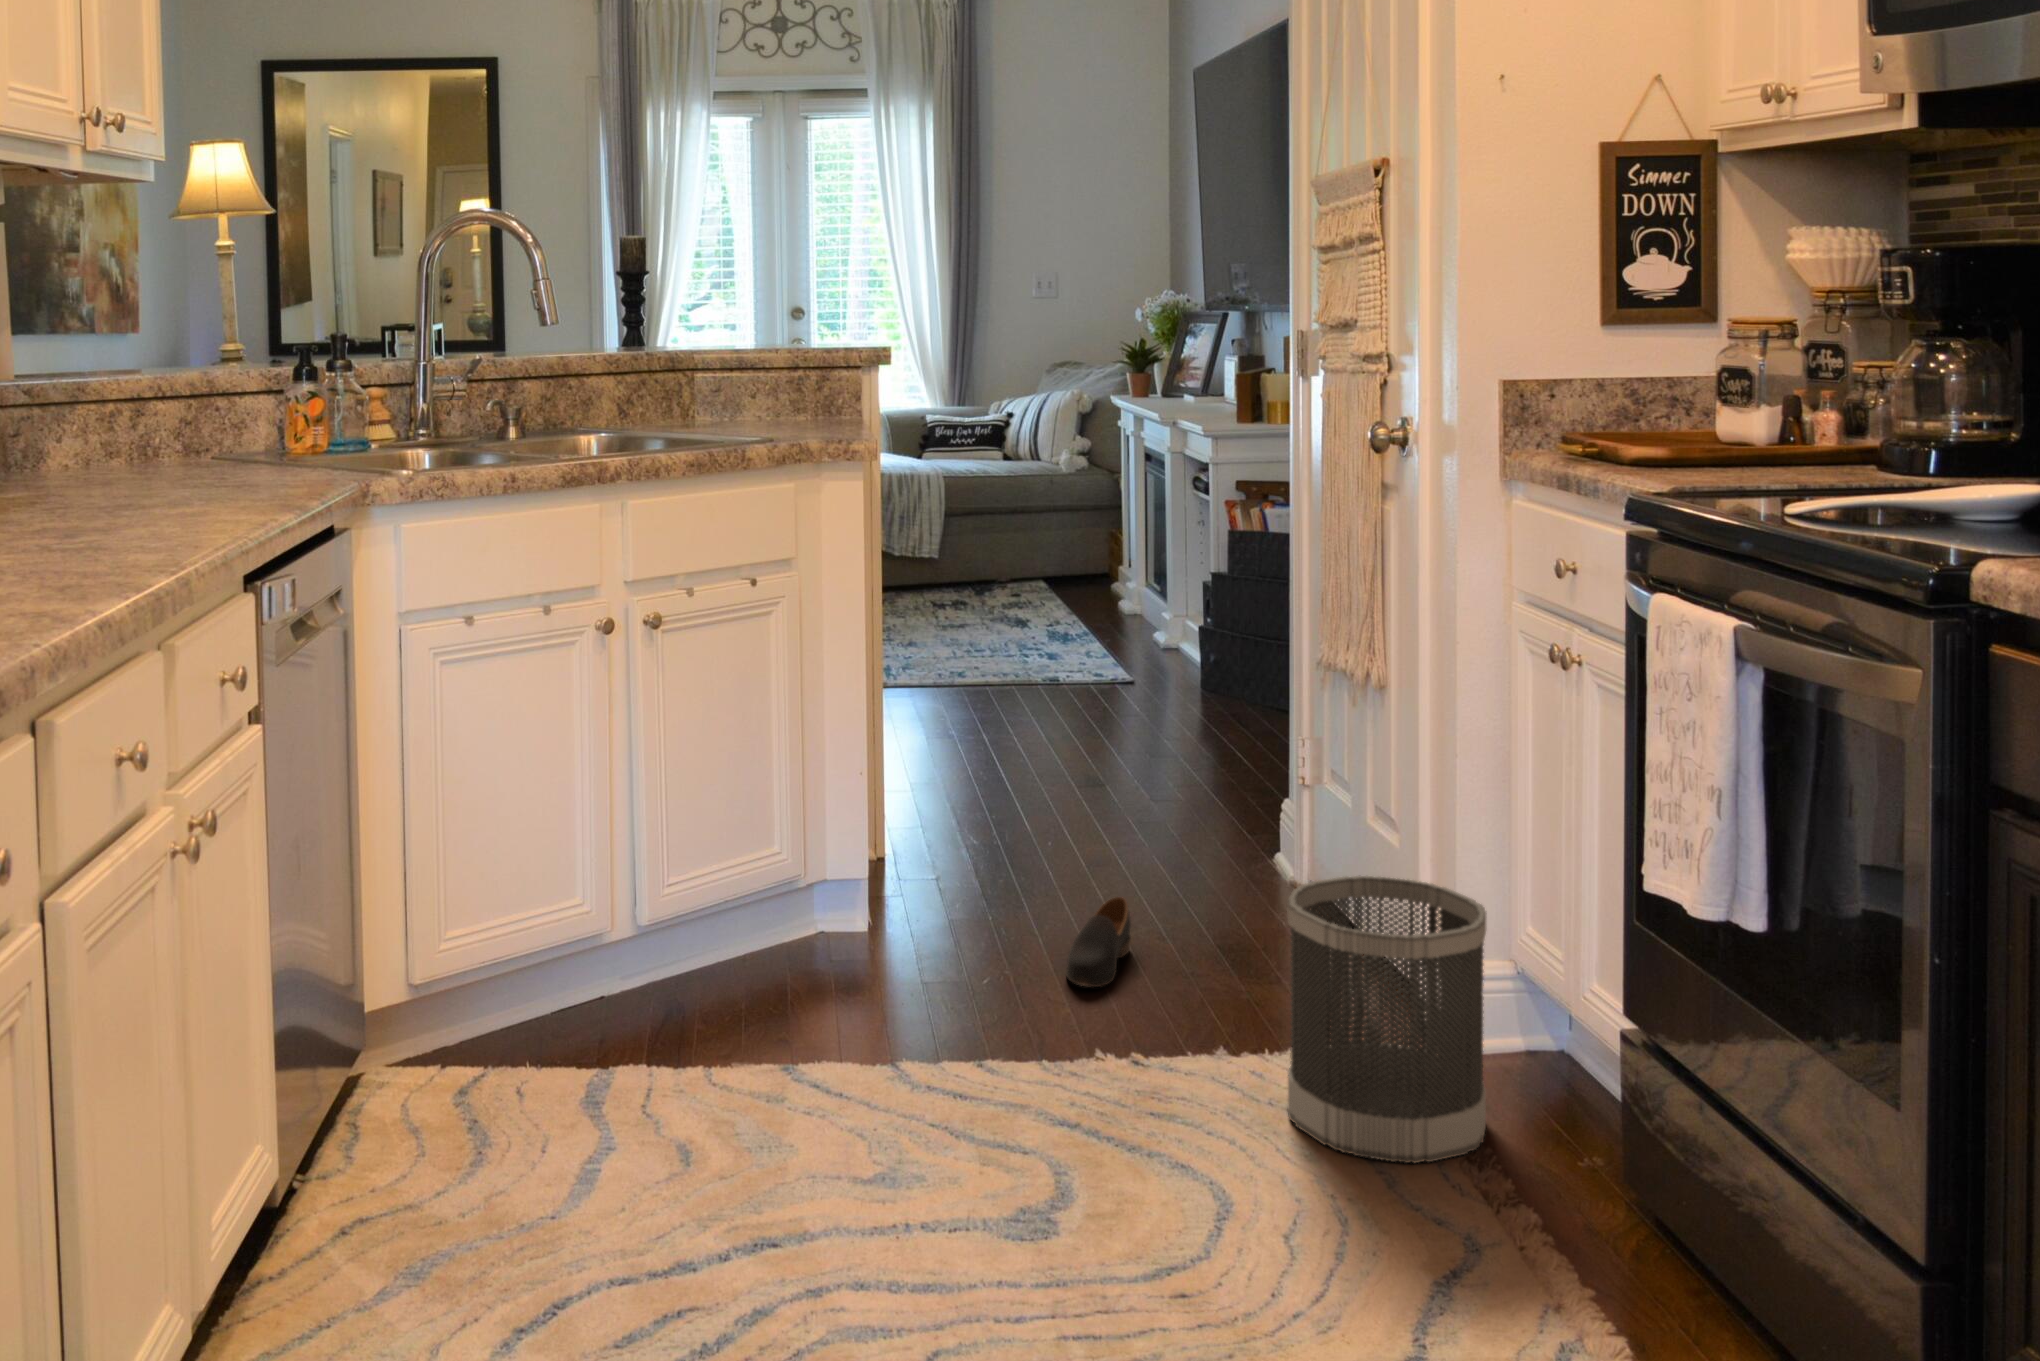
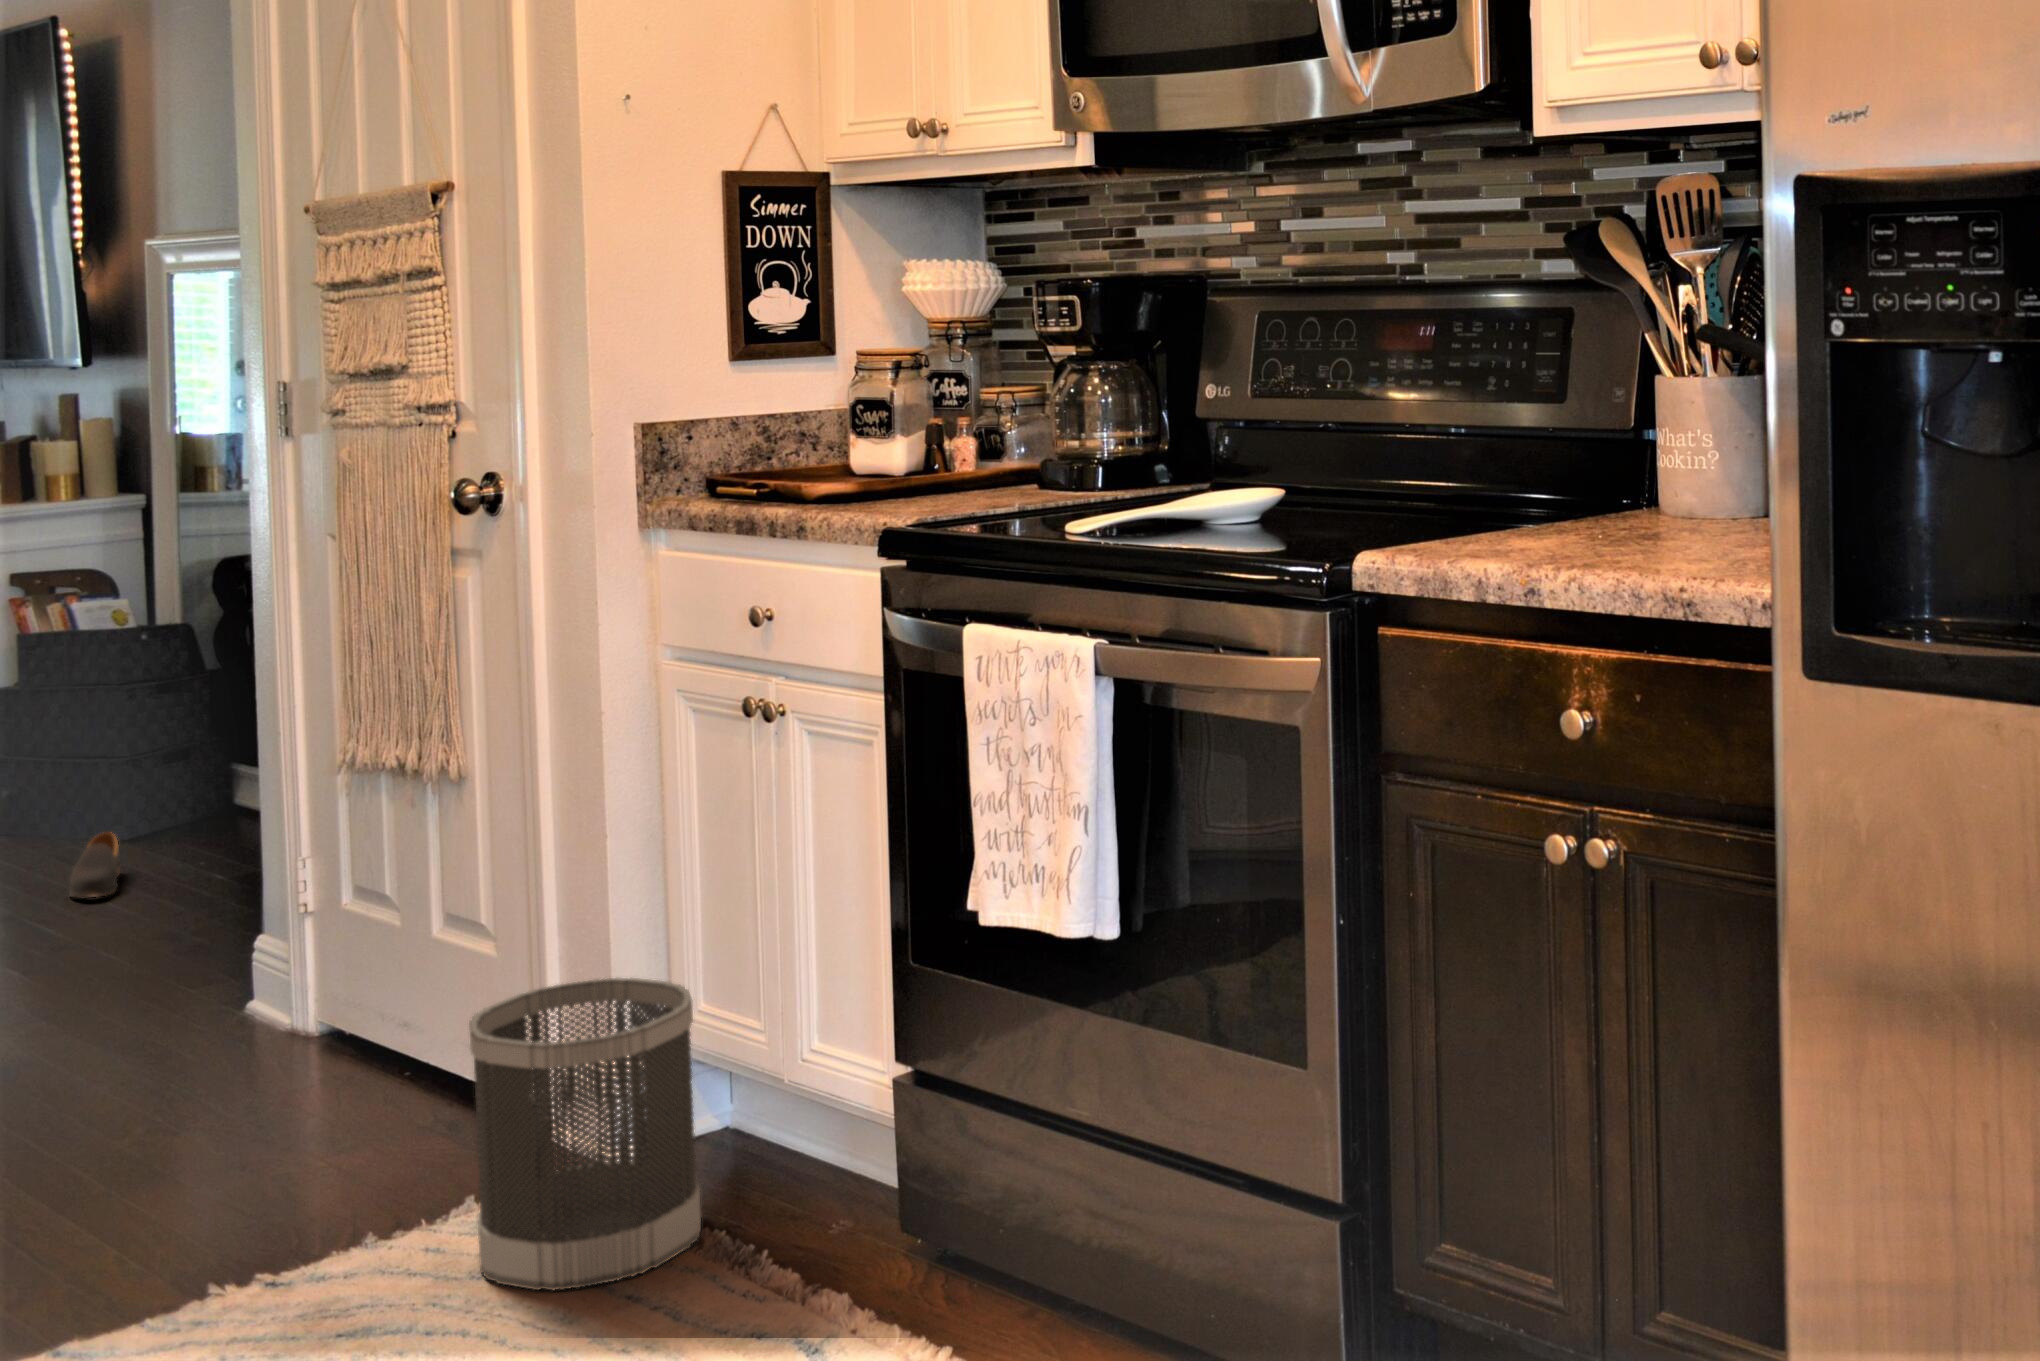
shoe: present [1066,897,1131,987] -> present [69,832,120,897]

